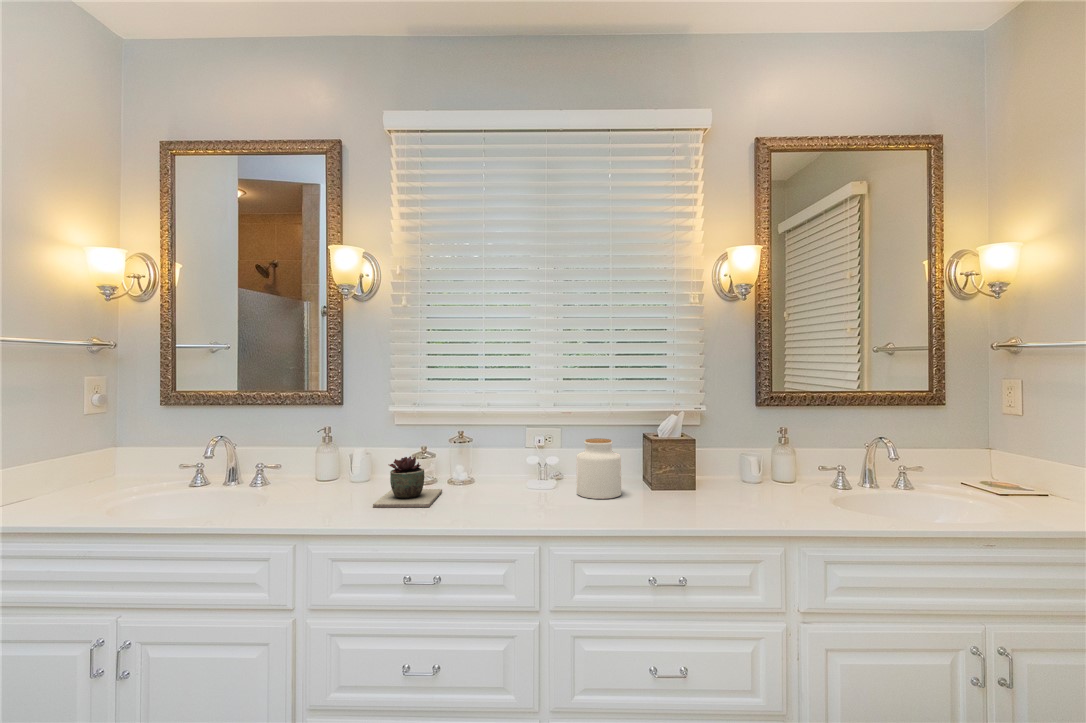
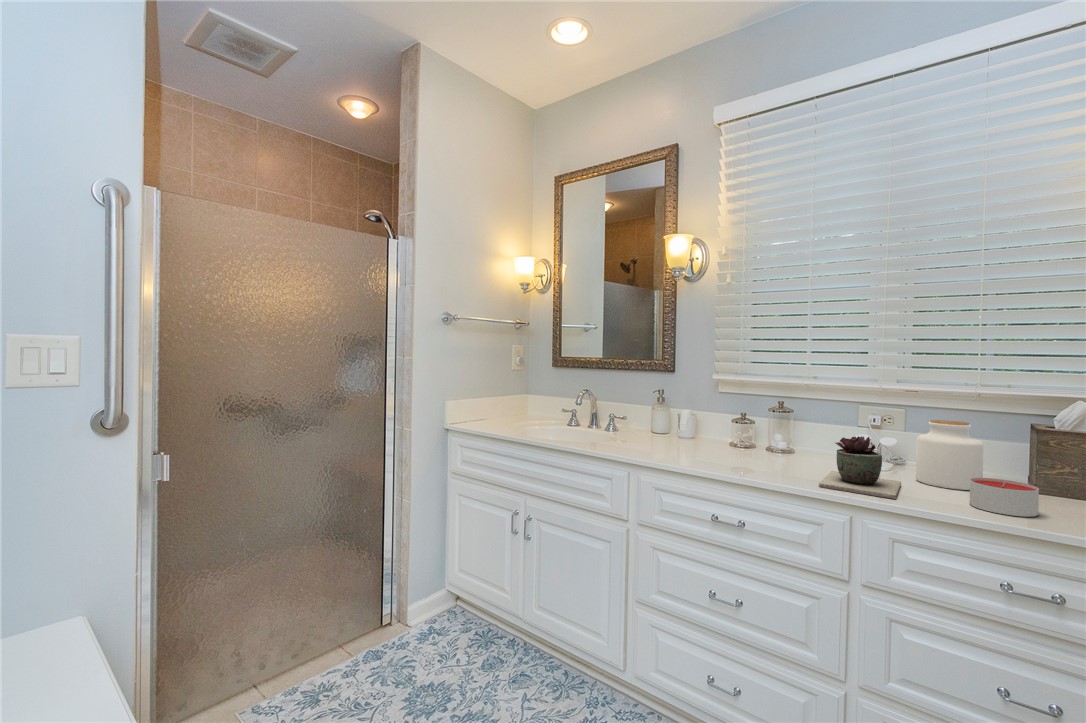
succulent plant: present [373,456,442,508] -> present [819,436,901,499]
candle: none [622,487,664,518] -> present [970,478,1039,517]

